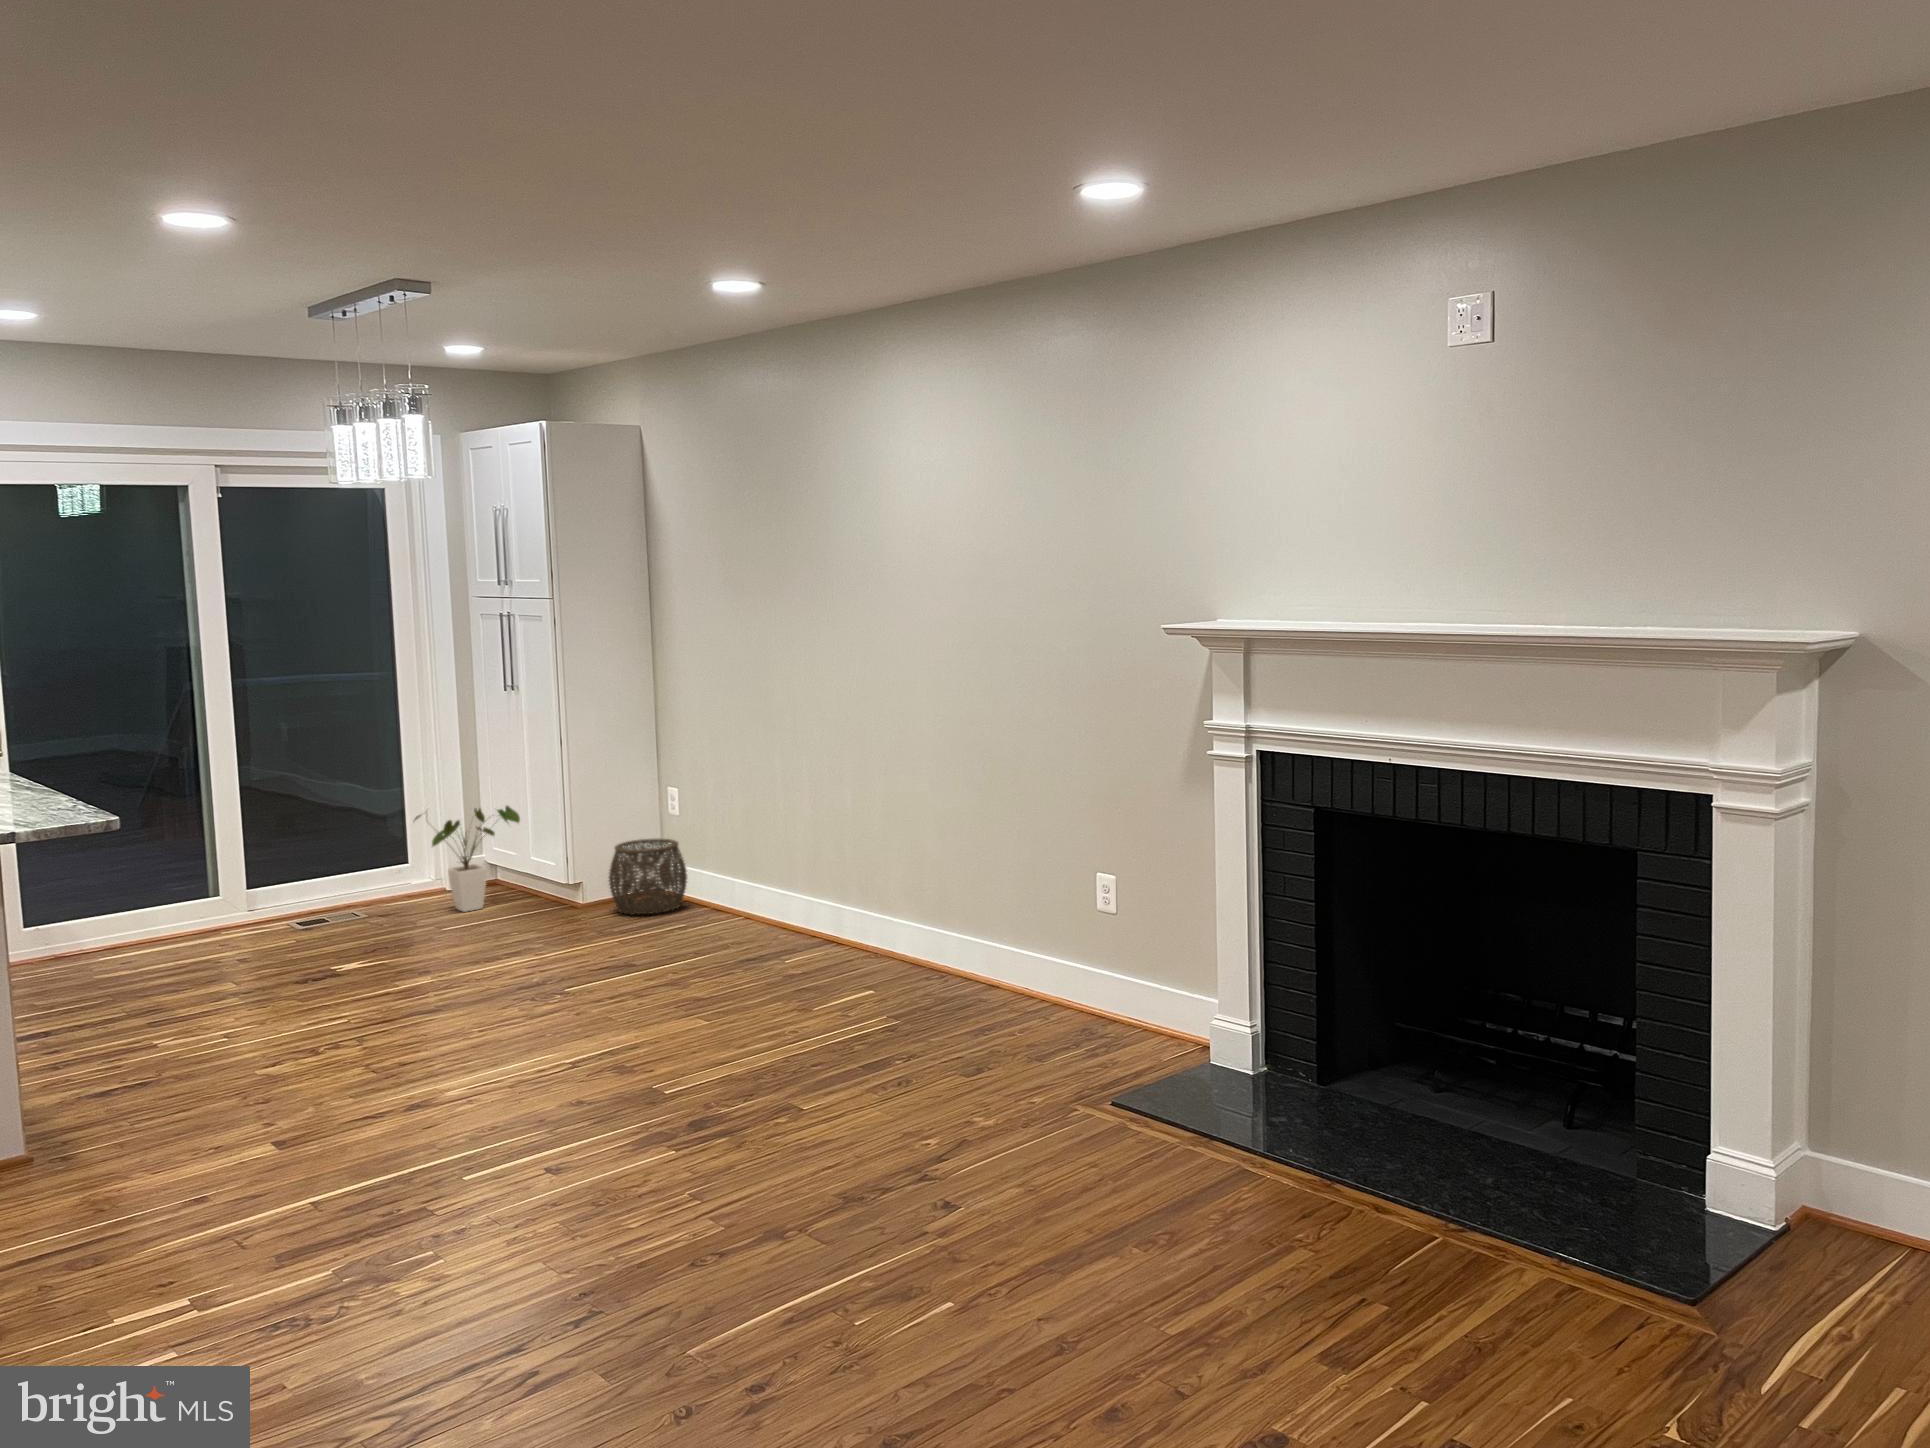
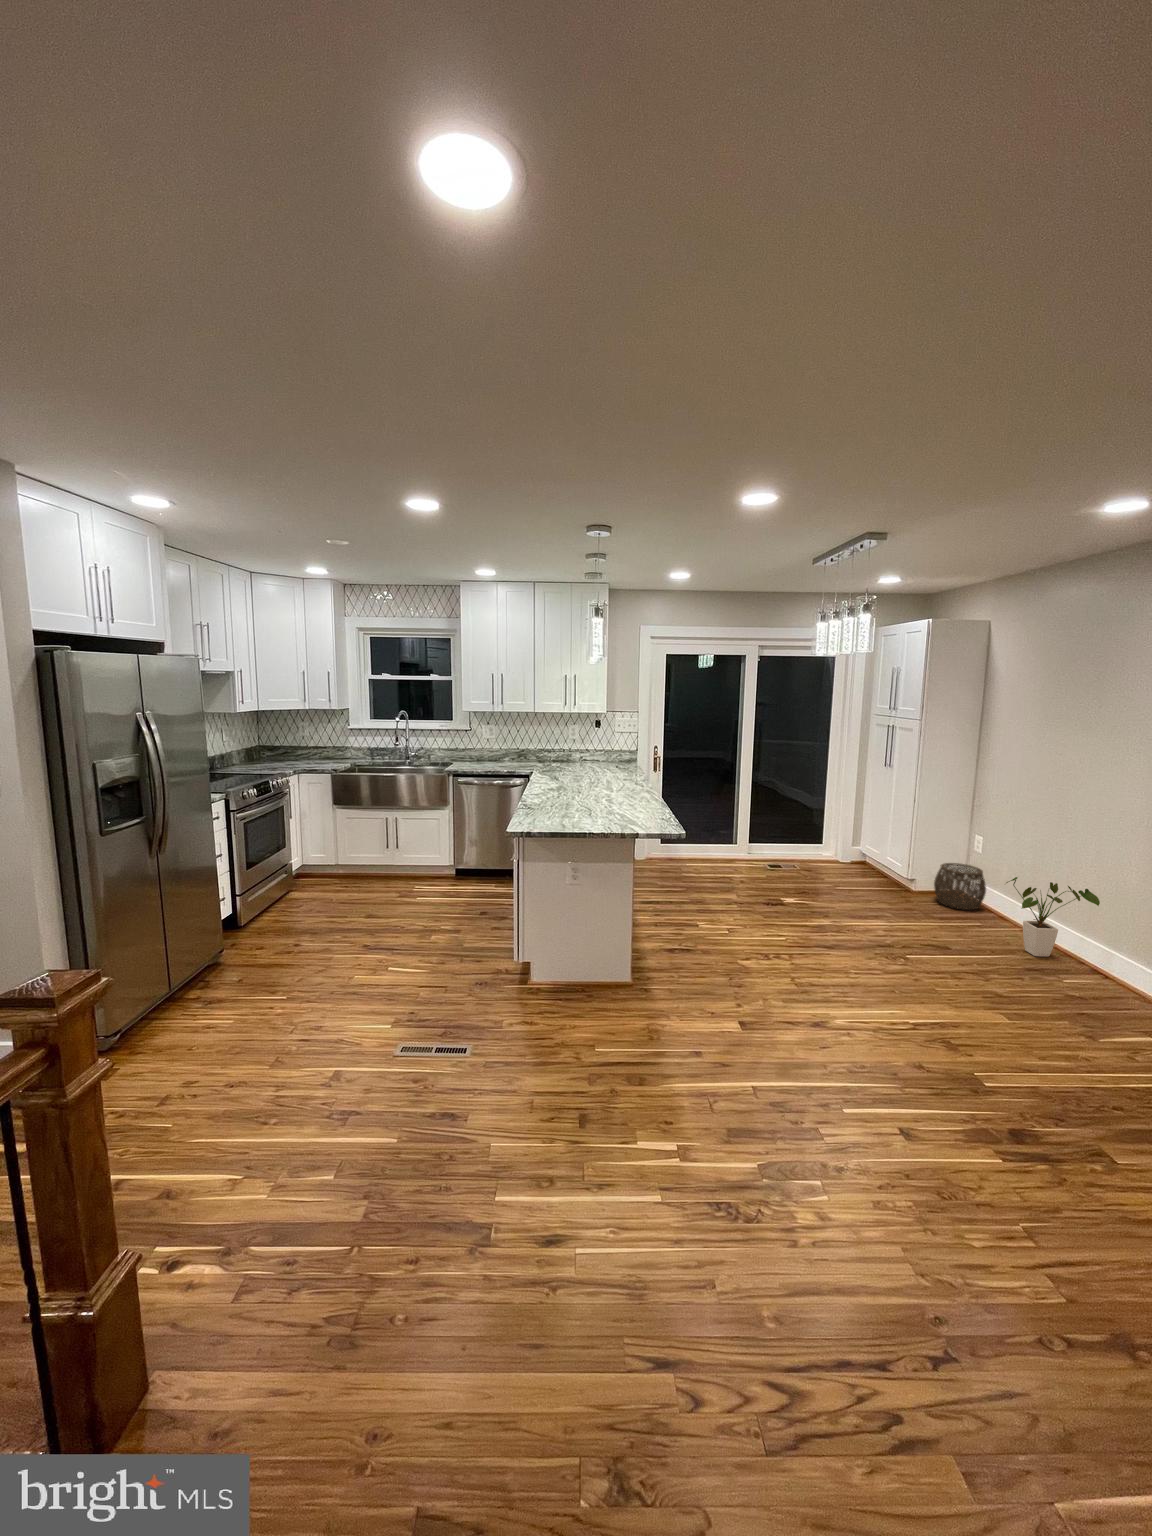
house plant: present [415,806,520,912] -> present [1006,877,1100,957]

